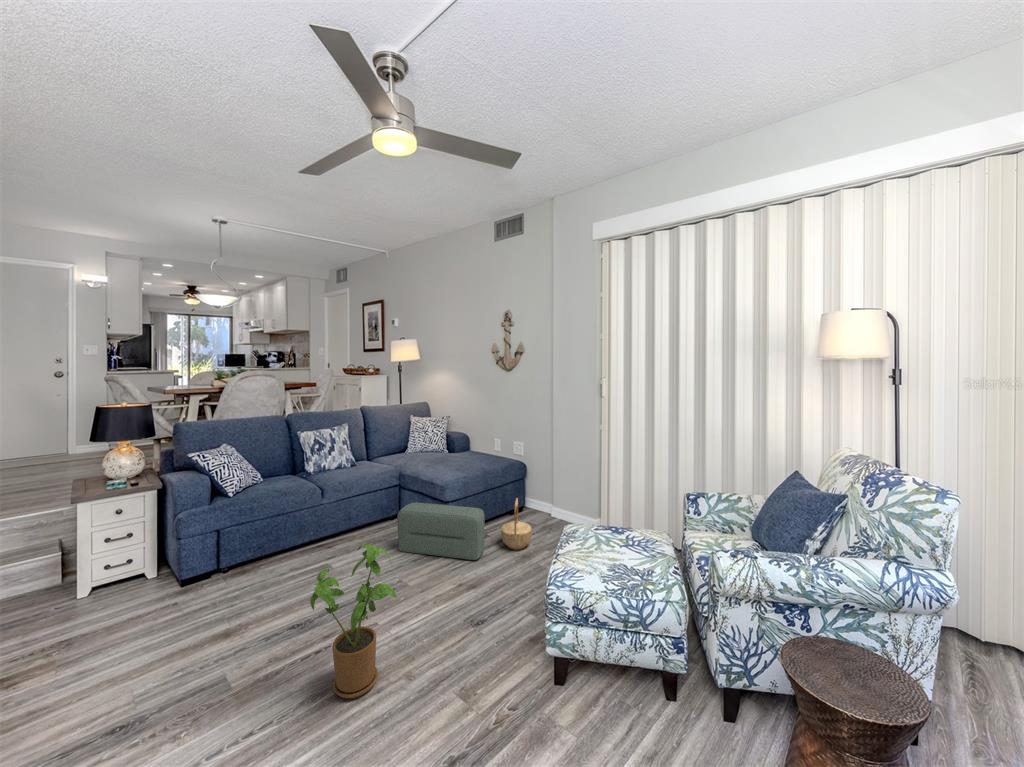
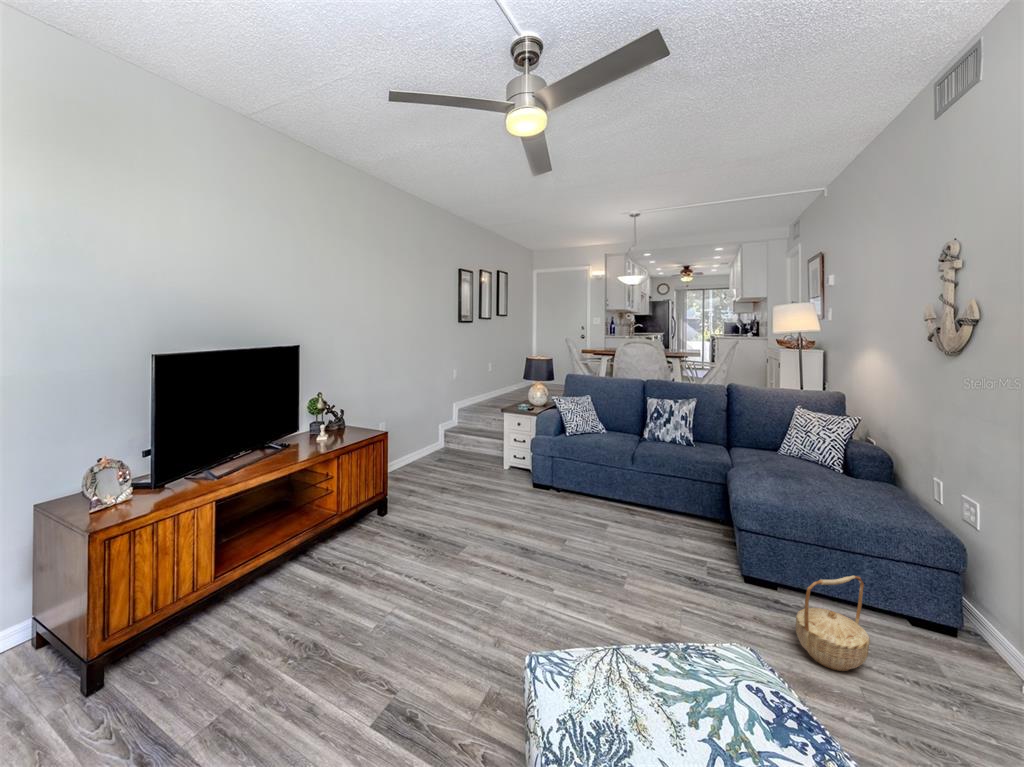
pouf: present [397,502,485,560] -> none [665,505,764,623]
house plant: present [310,544,397,699] -> none [449,492,522,622]

